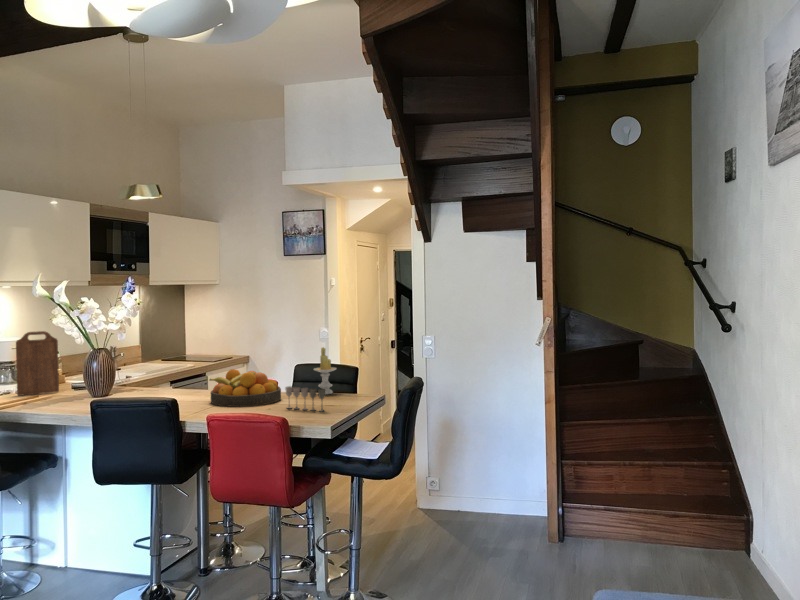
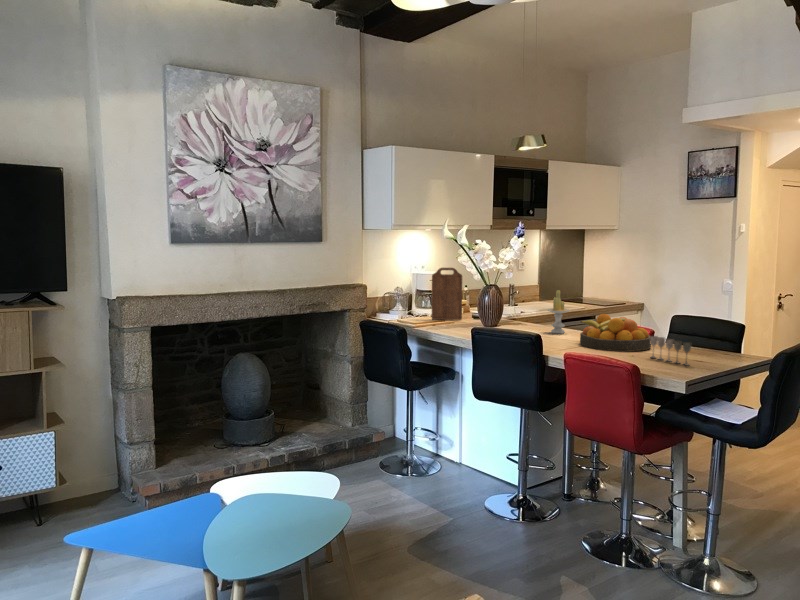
candle: present [314,347,336,394] -> present [548,290,569,334]

